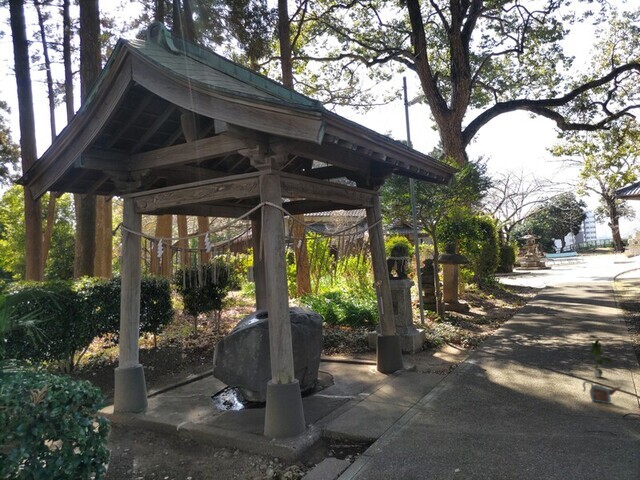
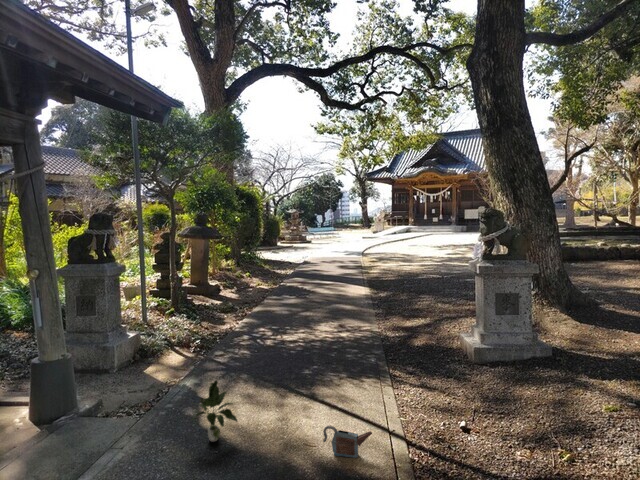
potted plant: present [583,340,613,377] -> present [192,380,237,442]

